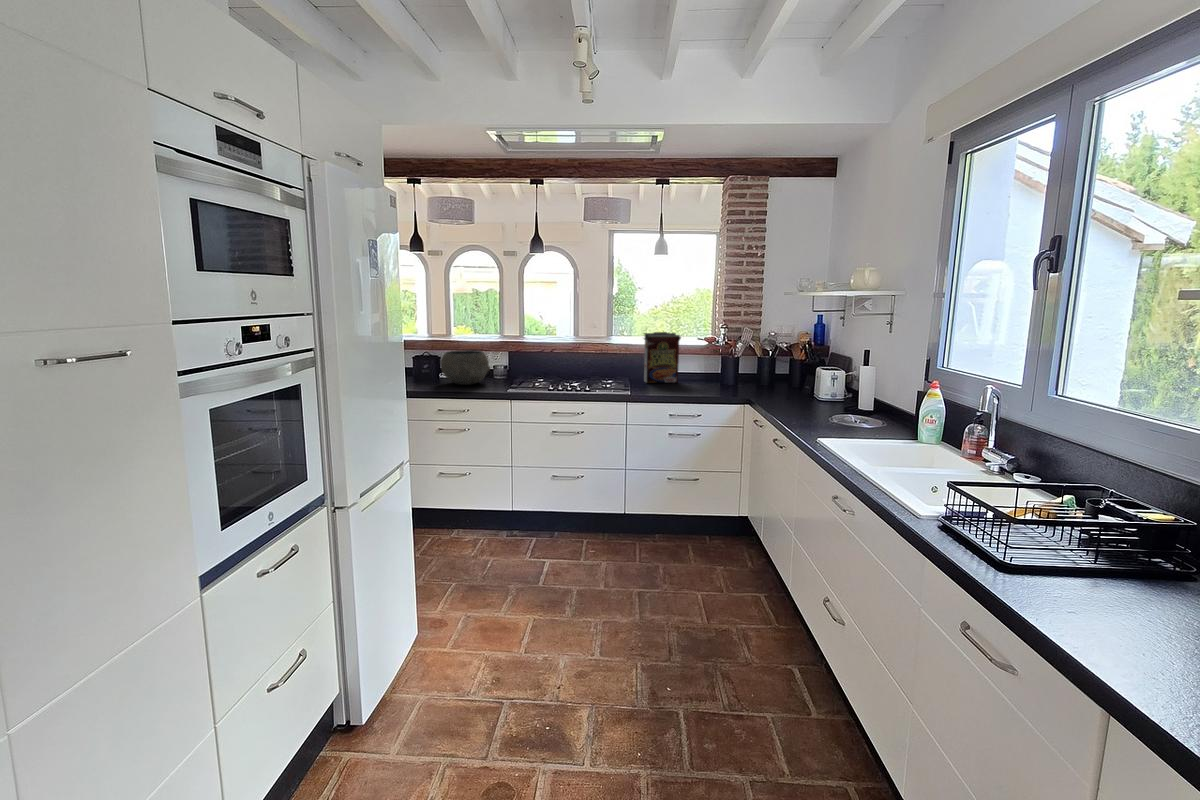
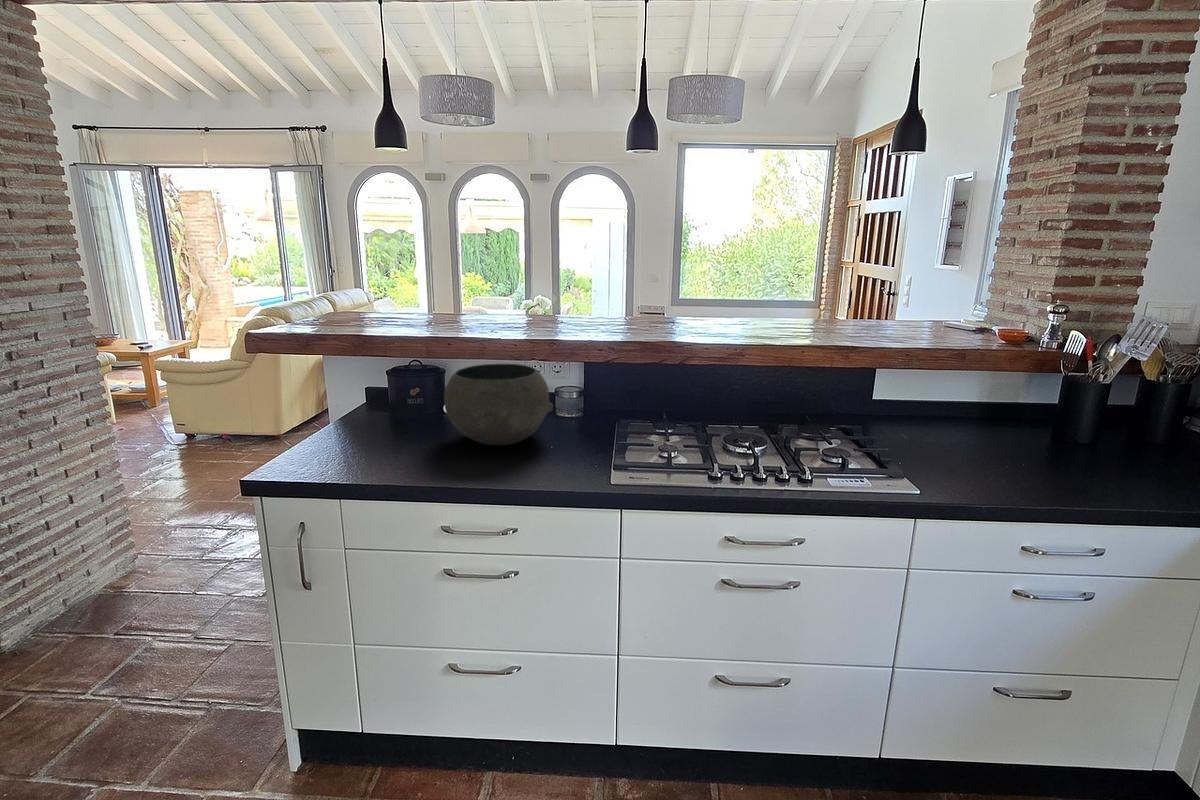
cereal box: present [644,332,681,383] -> none [872,323,971,435]

